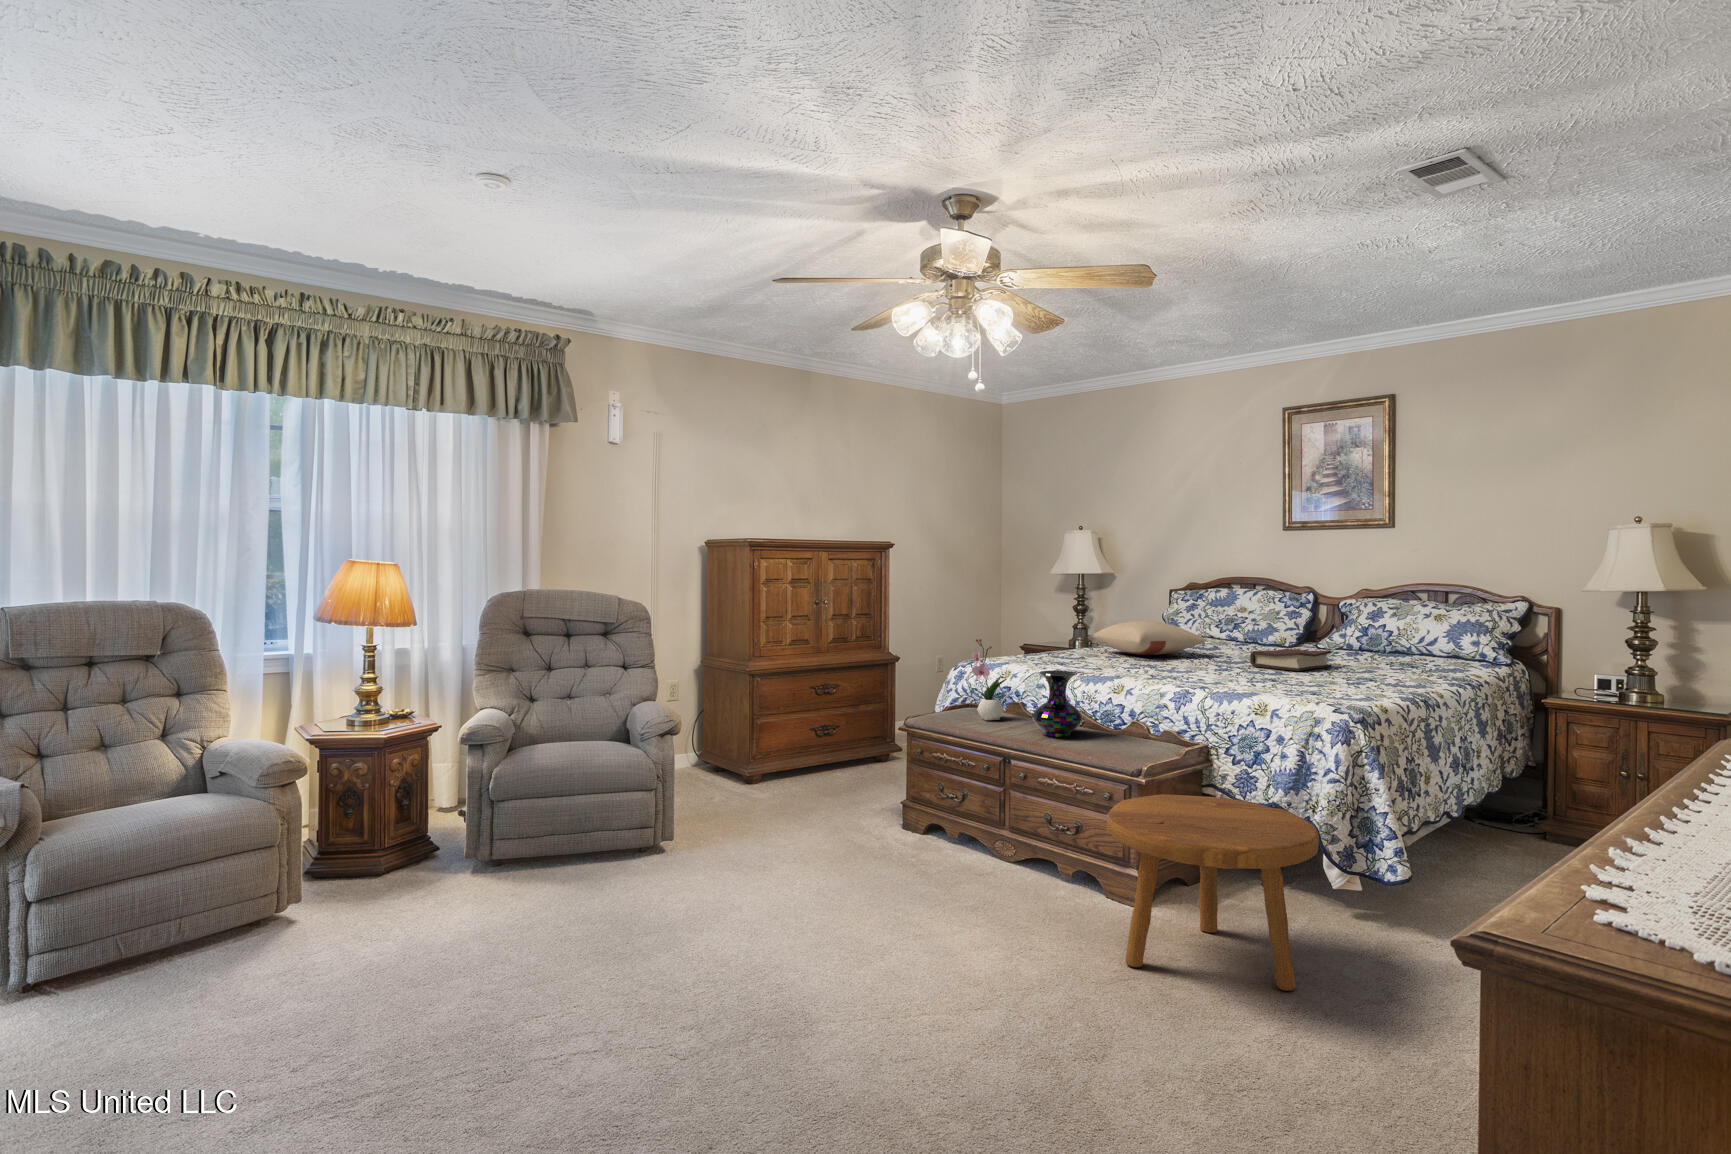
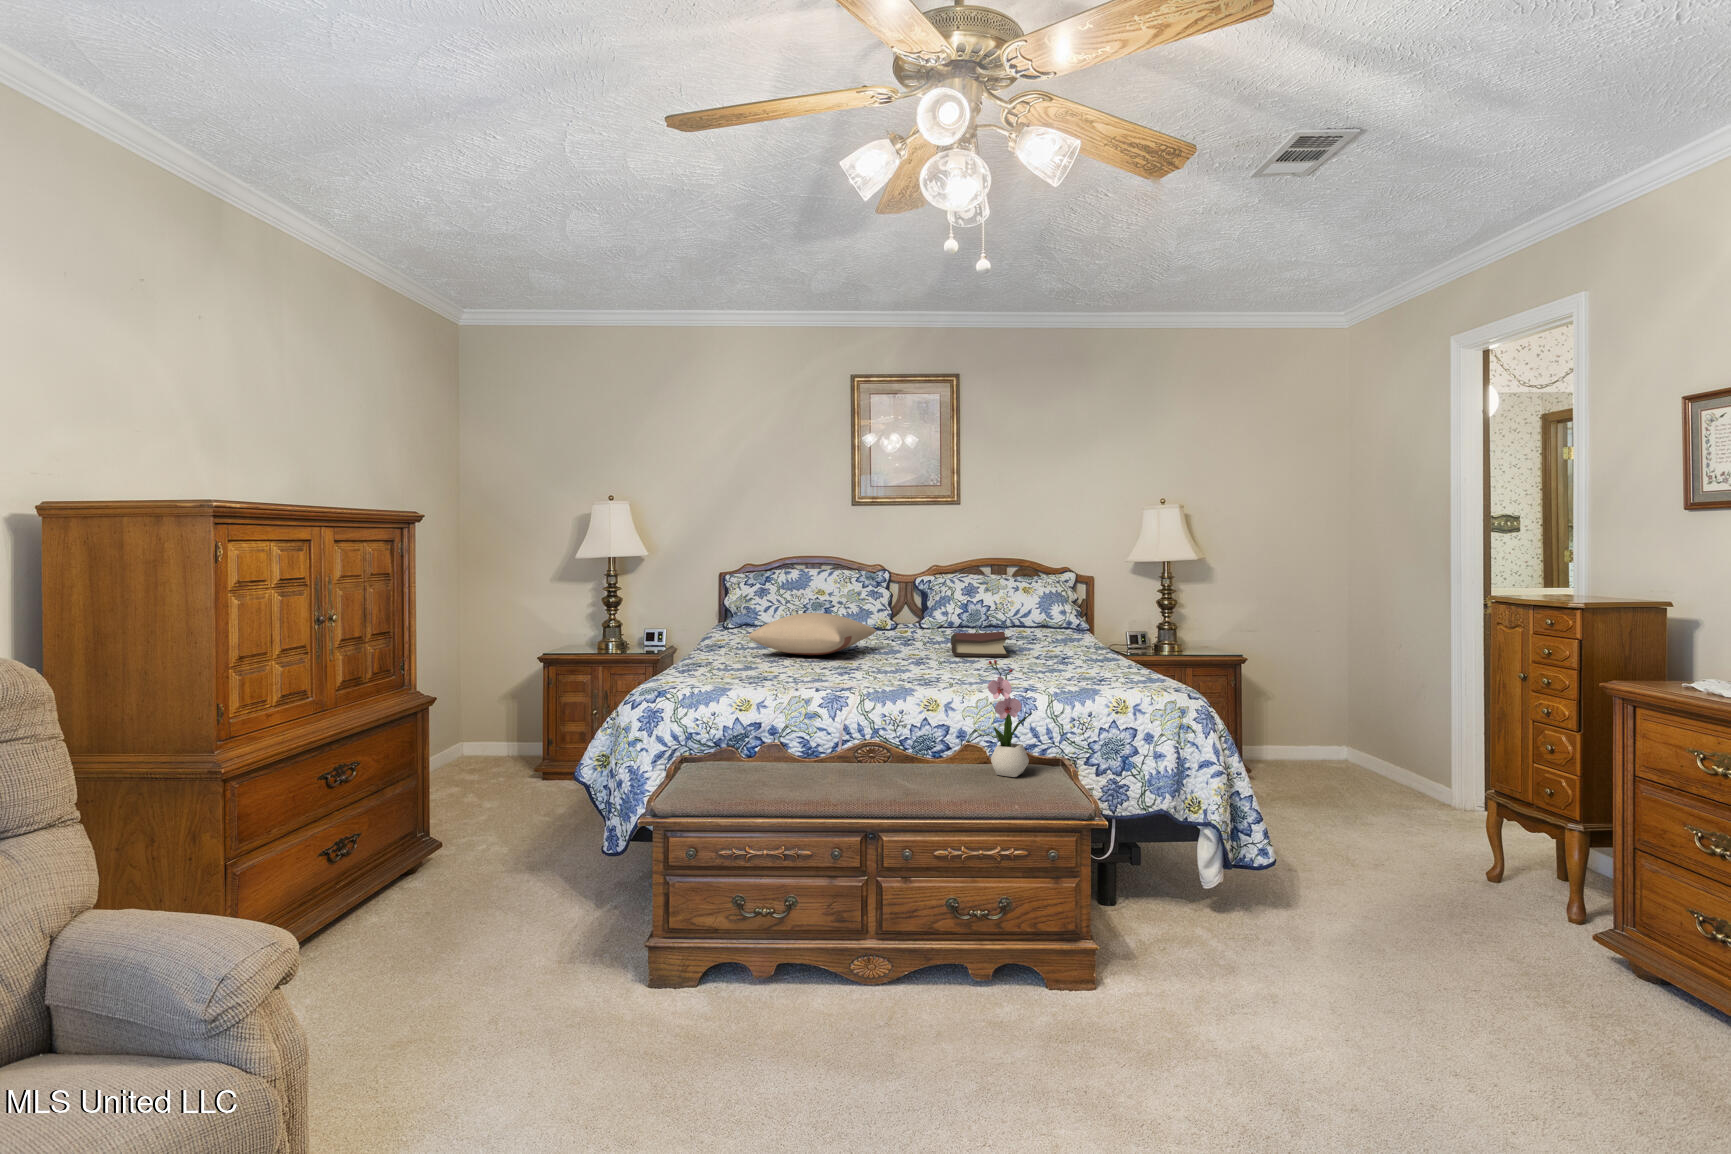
flower arrangement: present [972,639,1006,720] -> present [988,660,1032,777]
vase: present [1032,670,1083,737] -> none [866,692,934,784]
footstool: present [1107,794,1319,991] -> none [1138,818,1399,1068]

